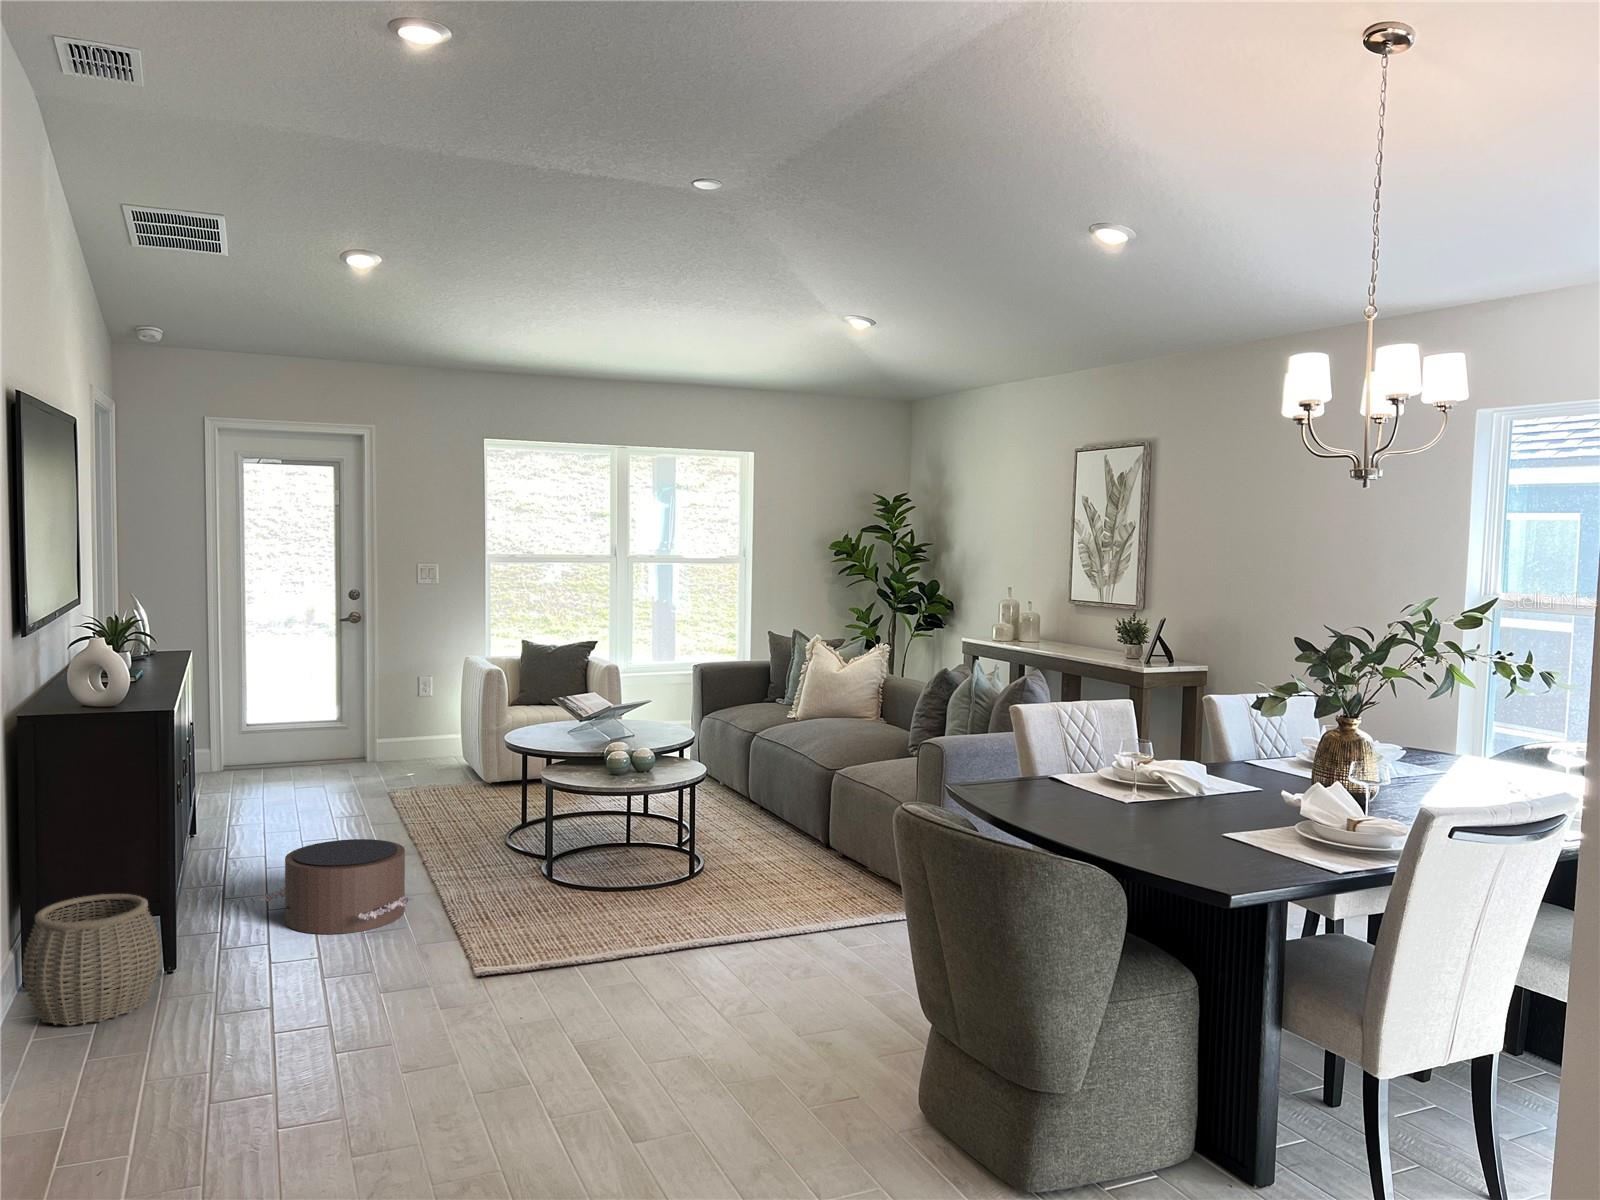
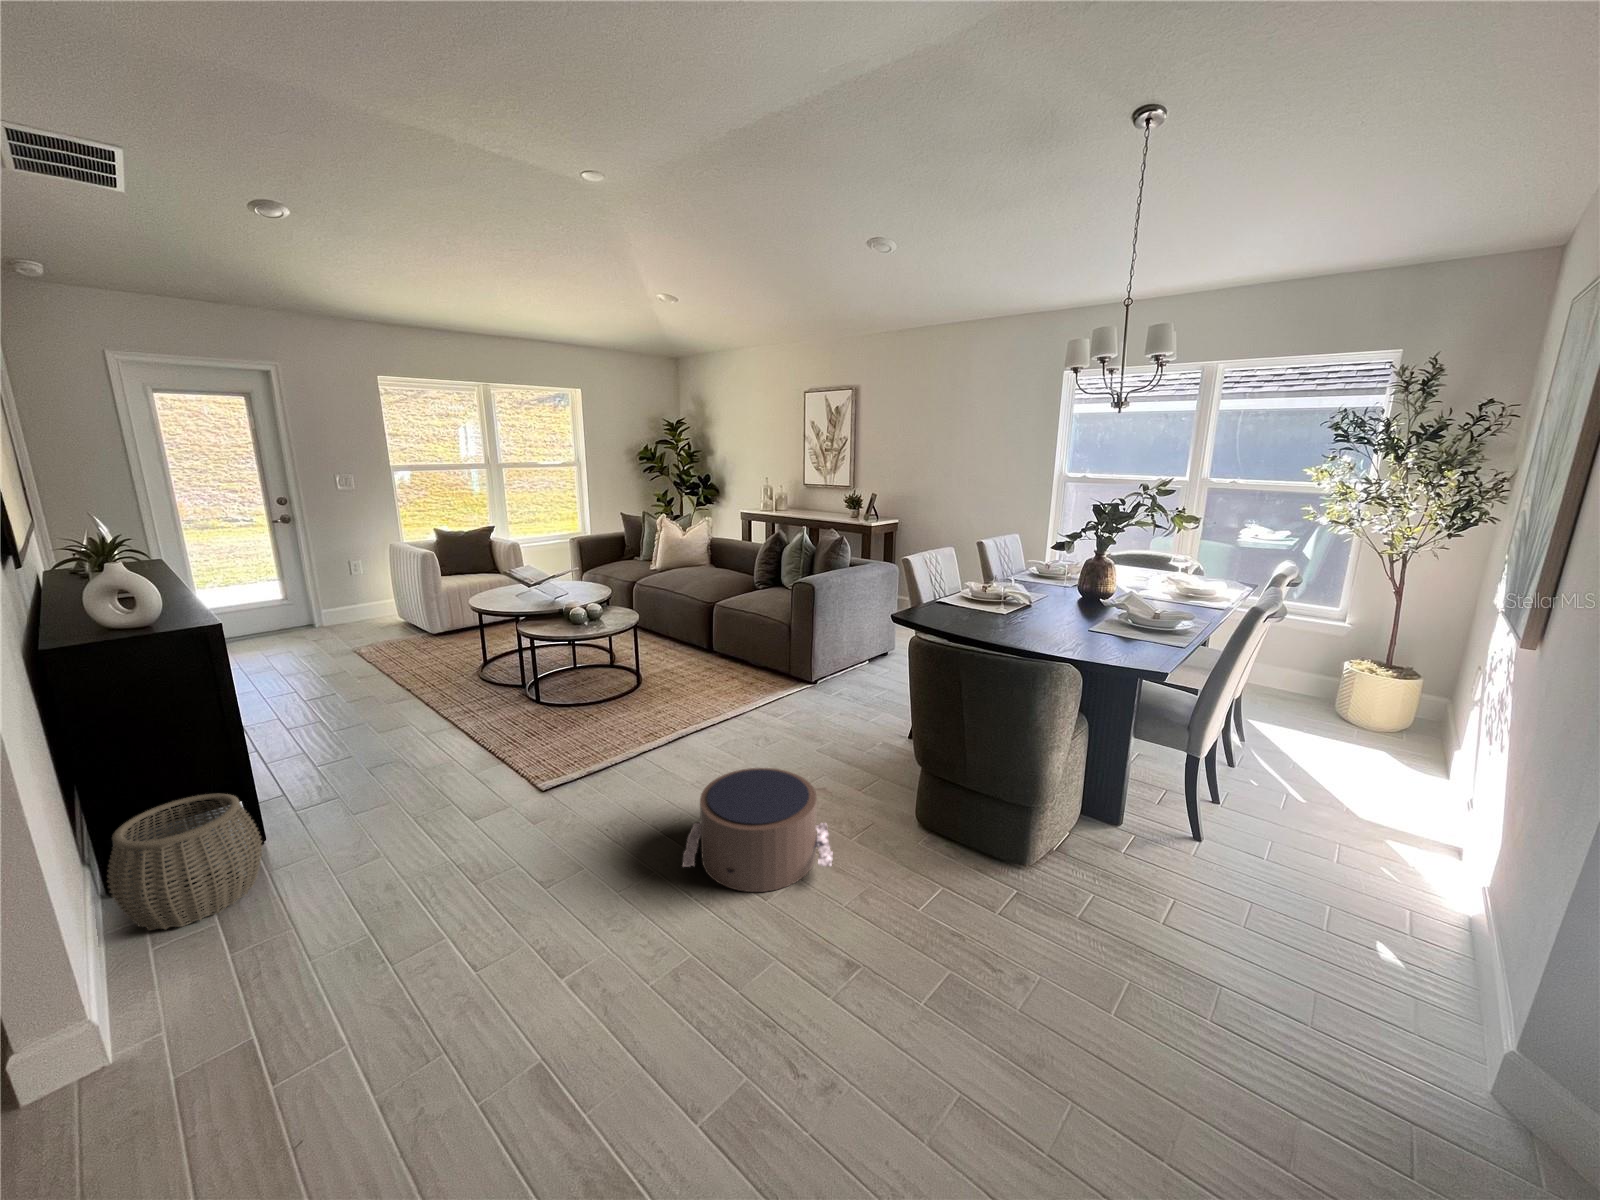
pouf: present [260,839,413,934] -> present [682,768,833,892]

